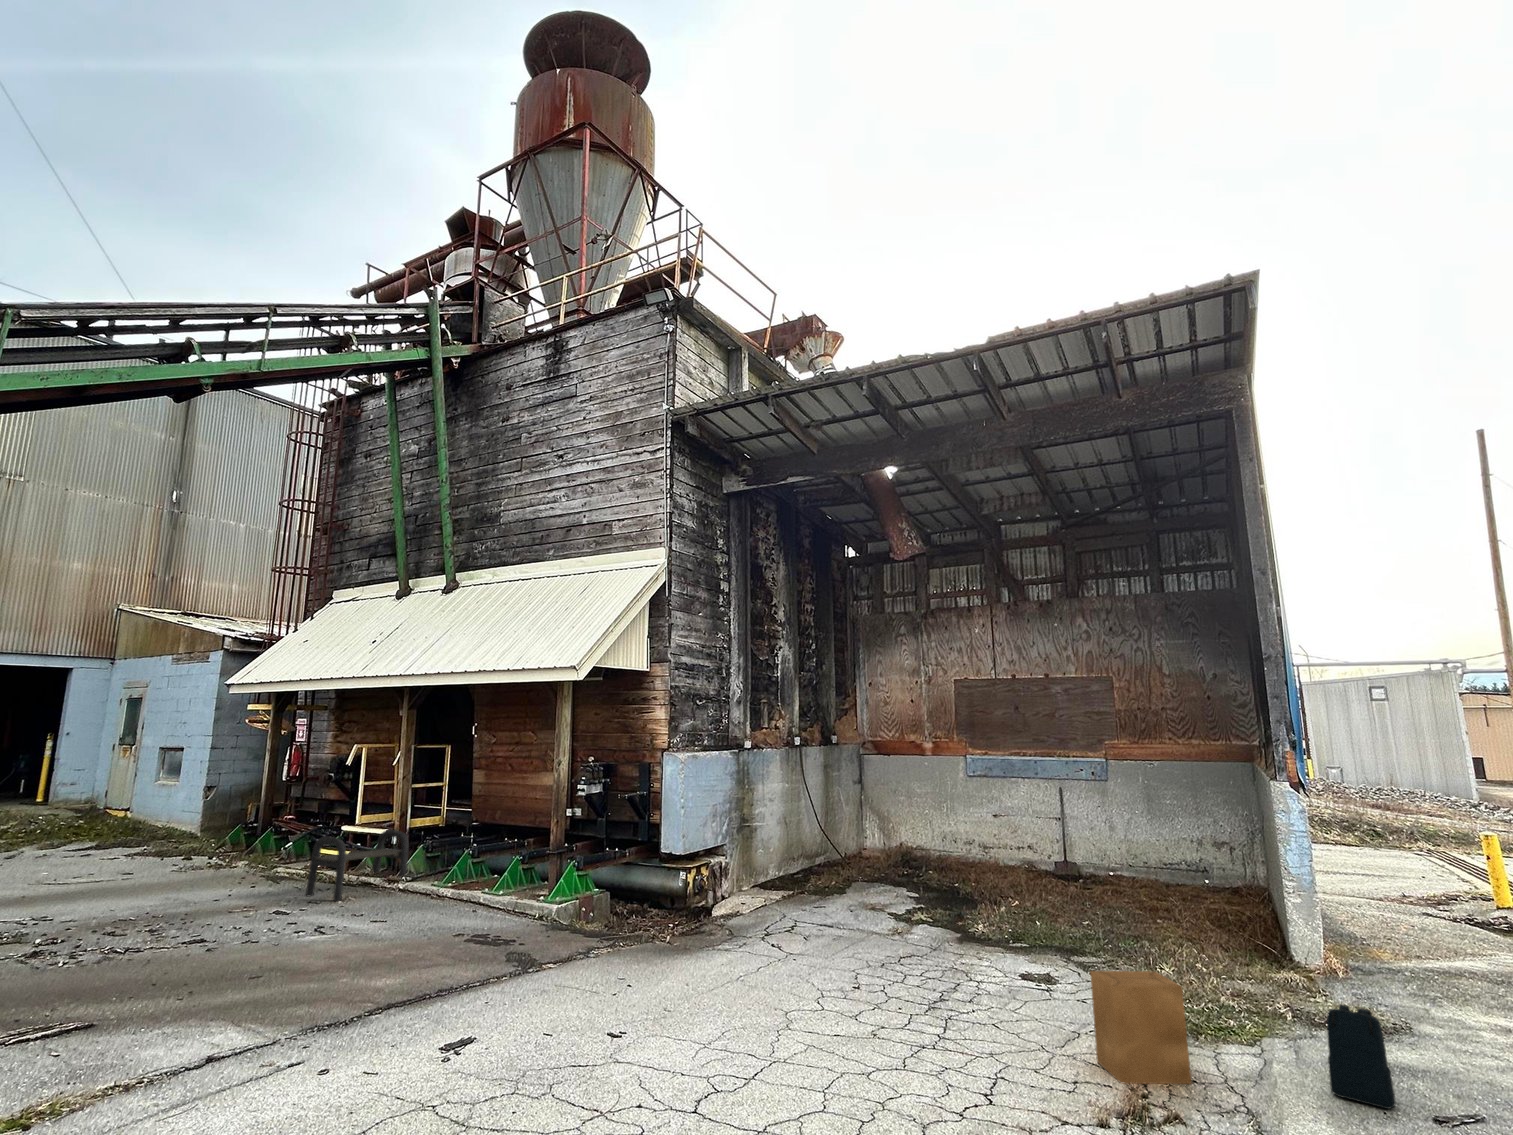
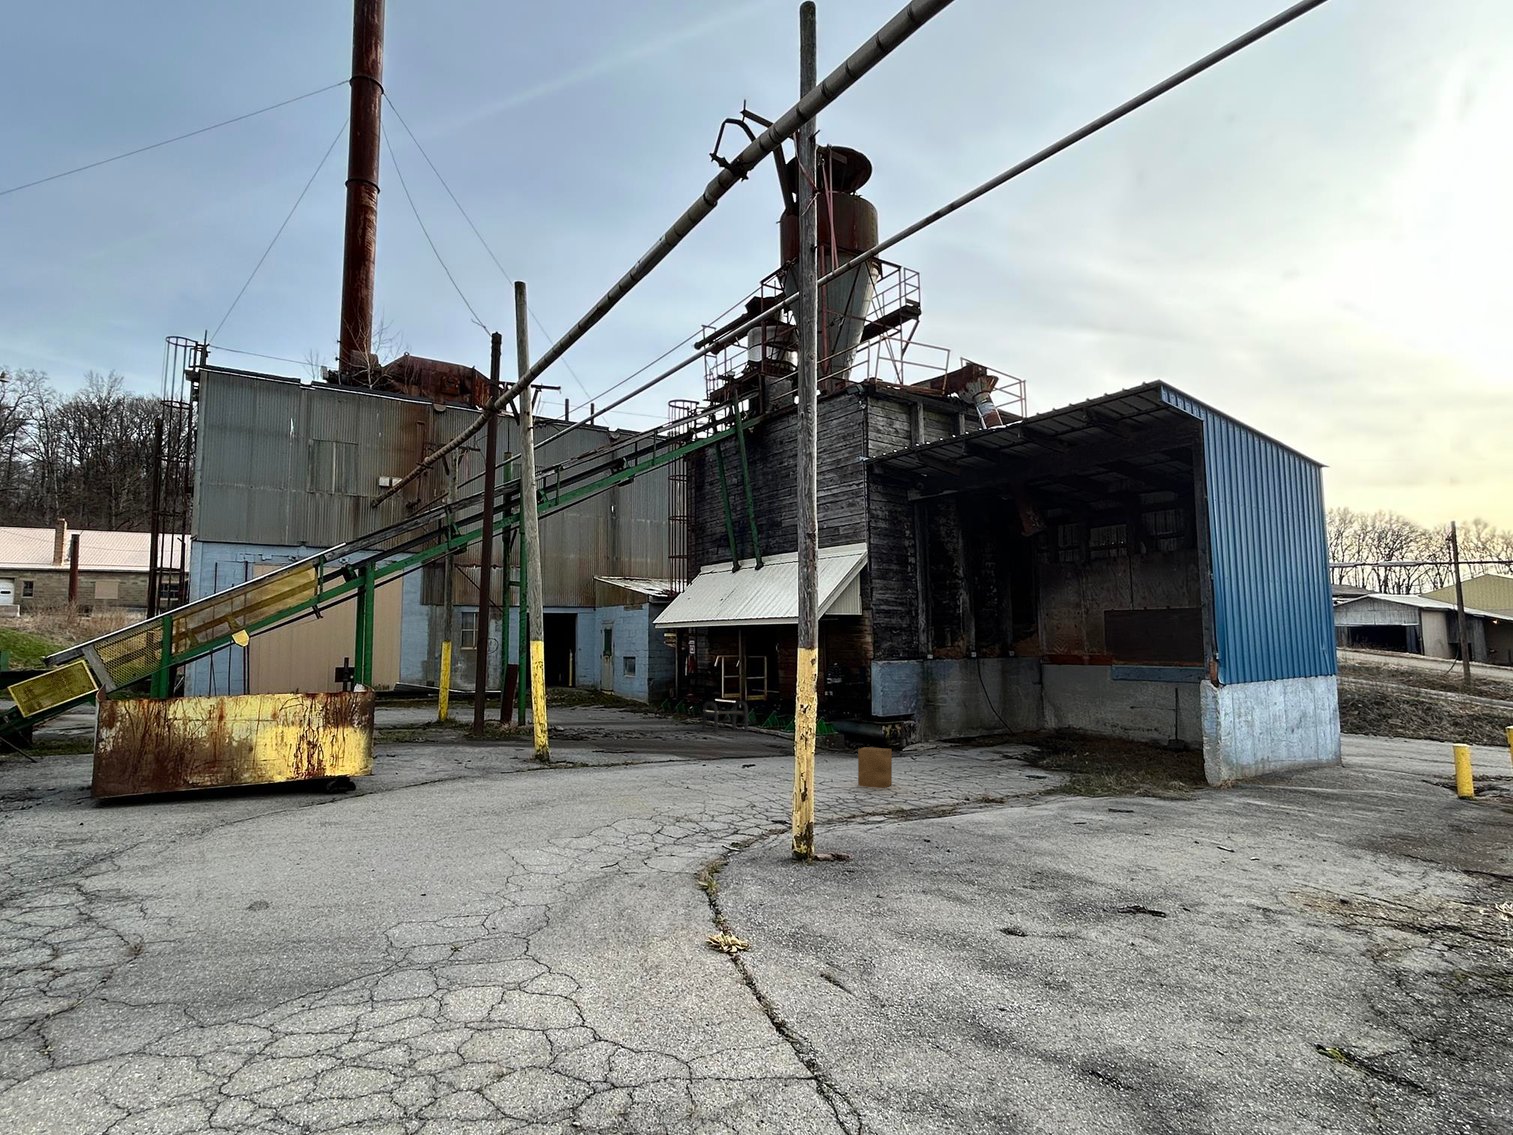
cardboard box: present [1090,971,1191,1084] -> present [858,747,892,788]
backpack: present [1327,1004,1396,1109] -> none [1086,769,1115,807]

